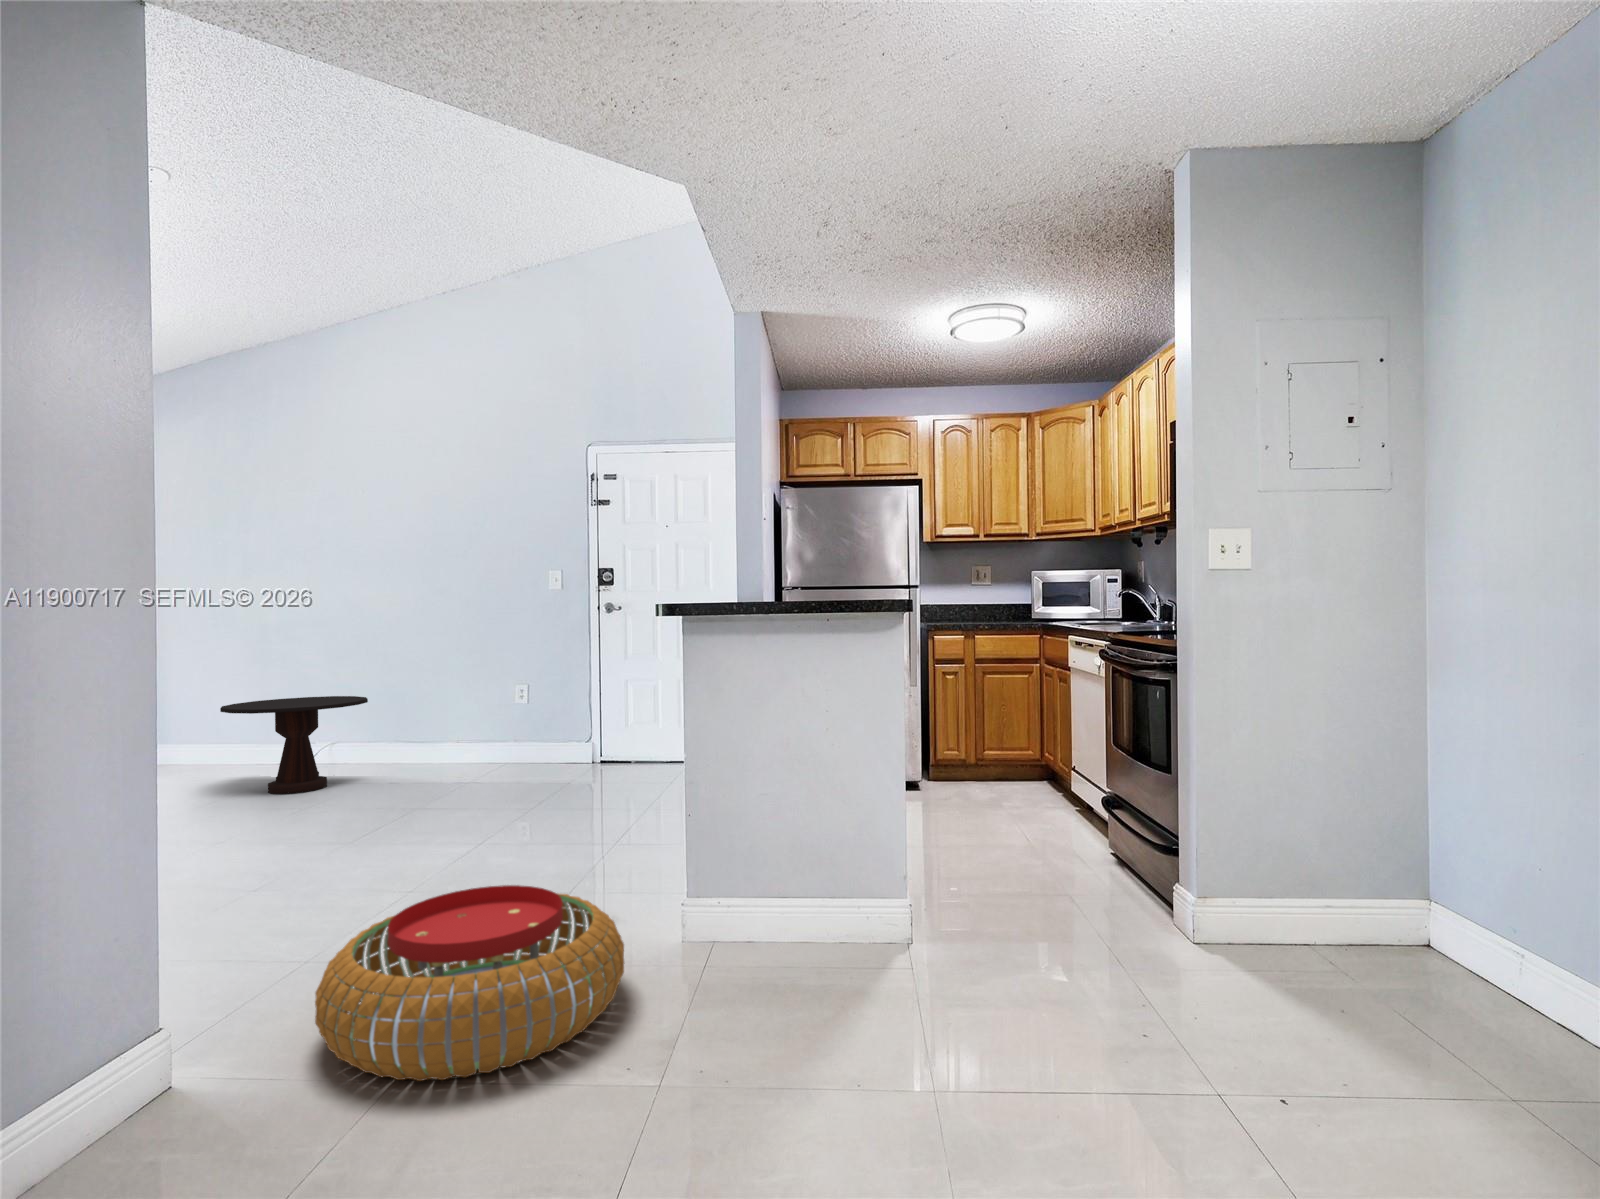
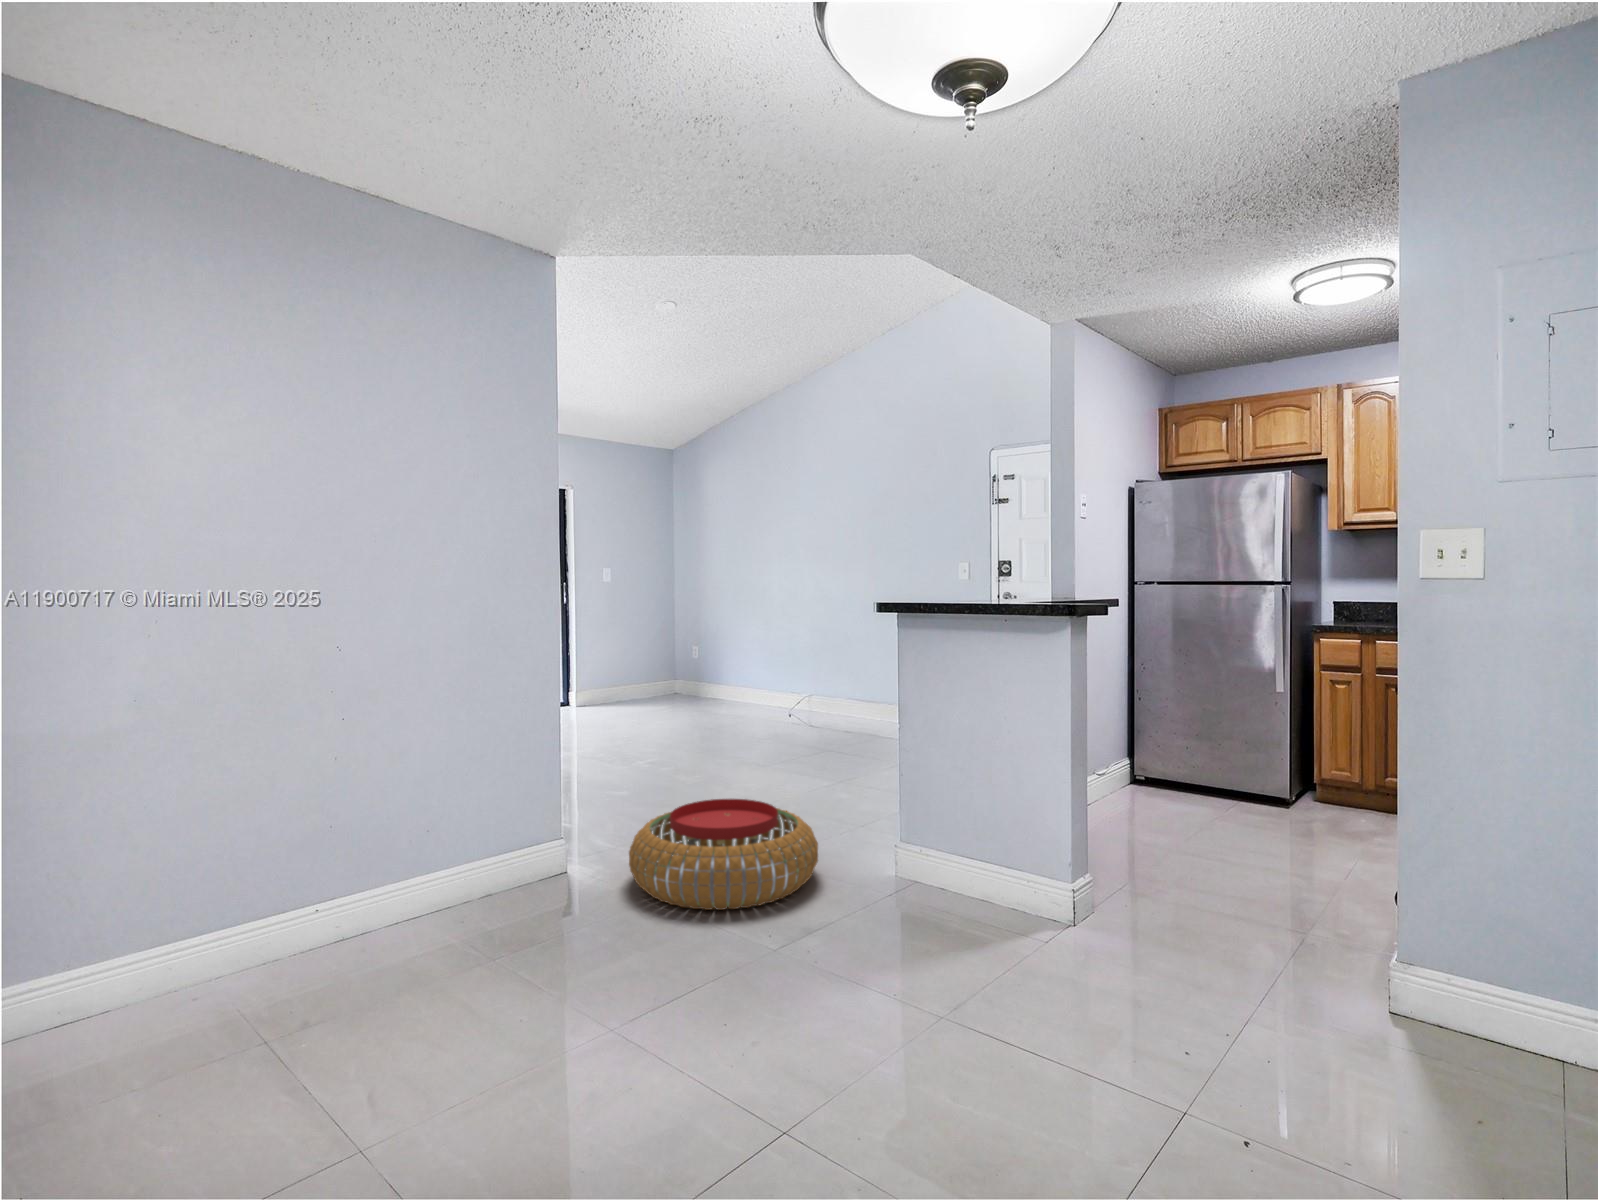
side table: present [220,696,368,794] -> none [740,656,832,725]

